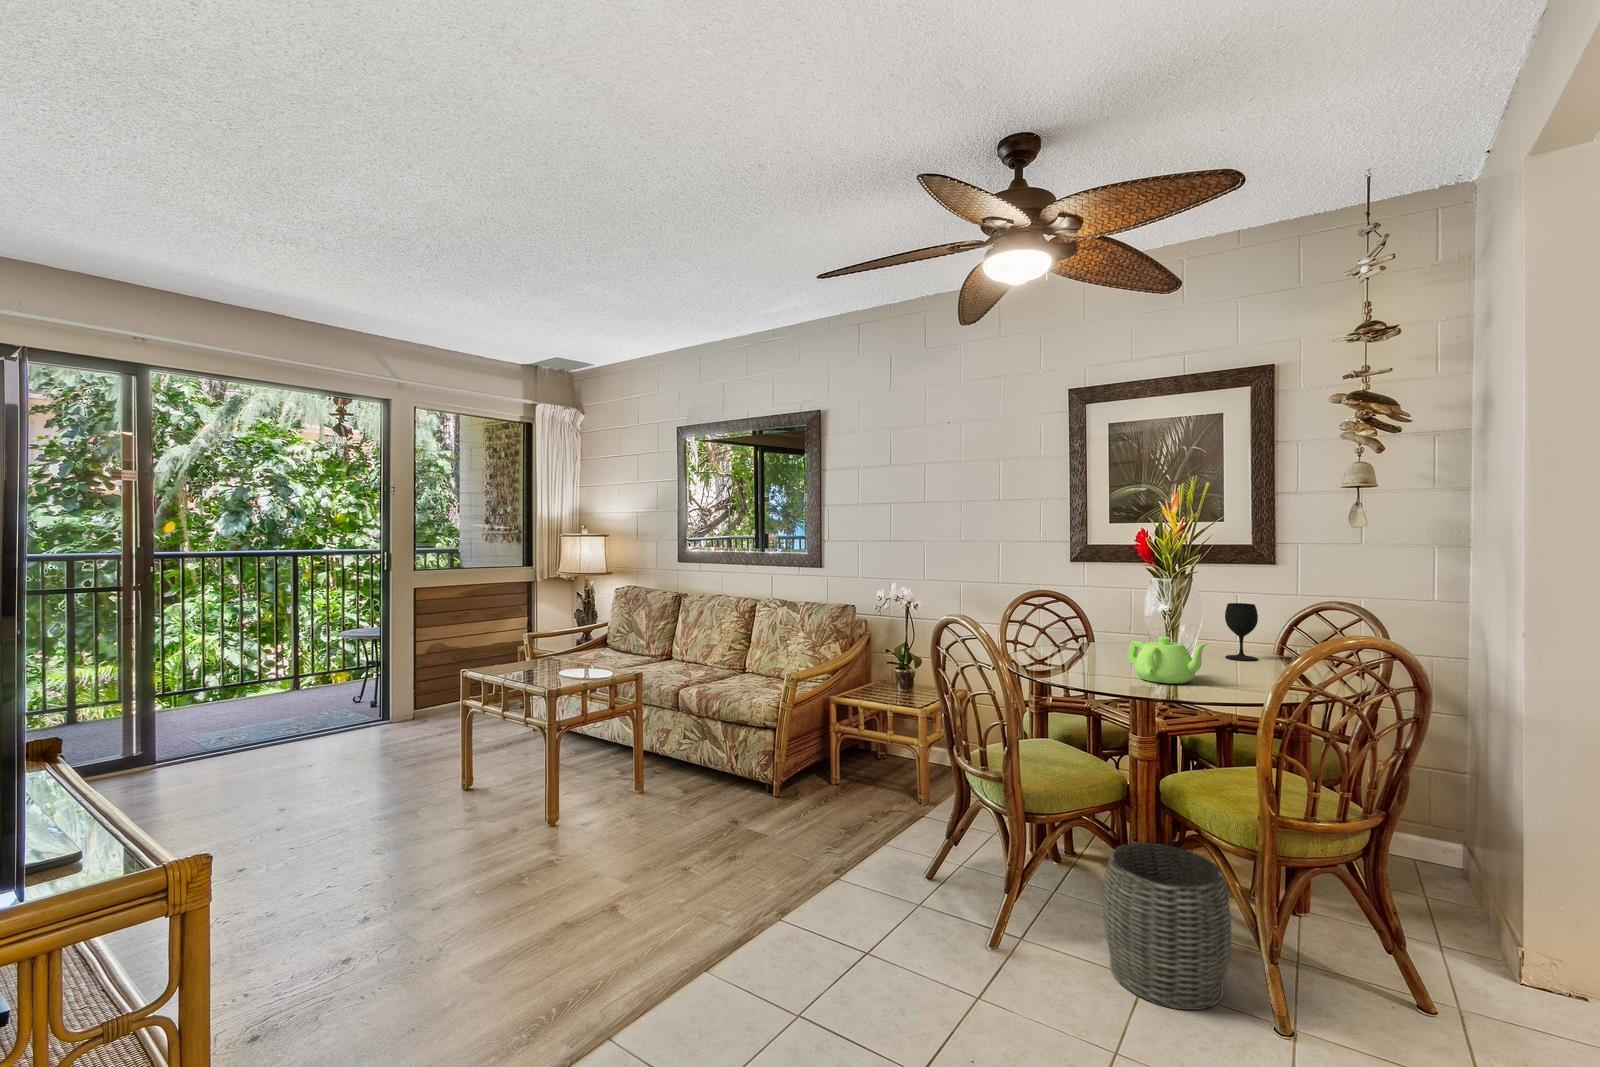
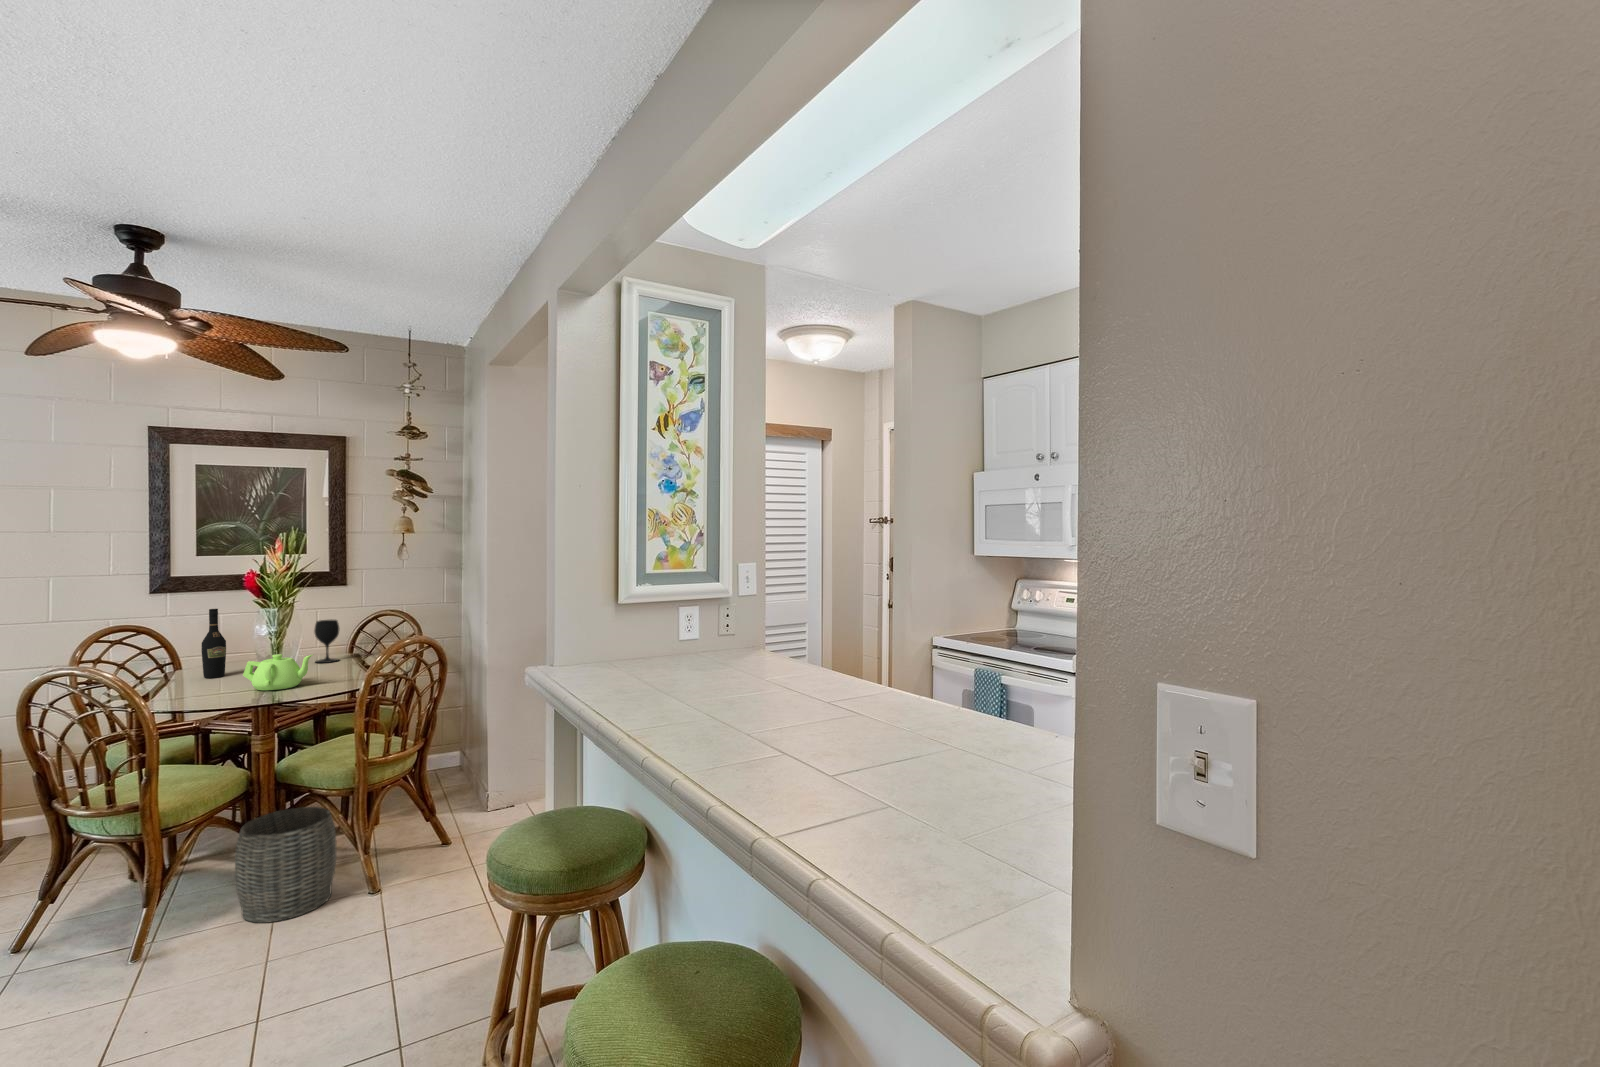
wine bottle: none [1098,576,1122,656] -> present [201,609,226,678]

